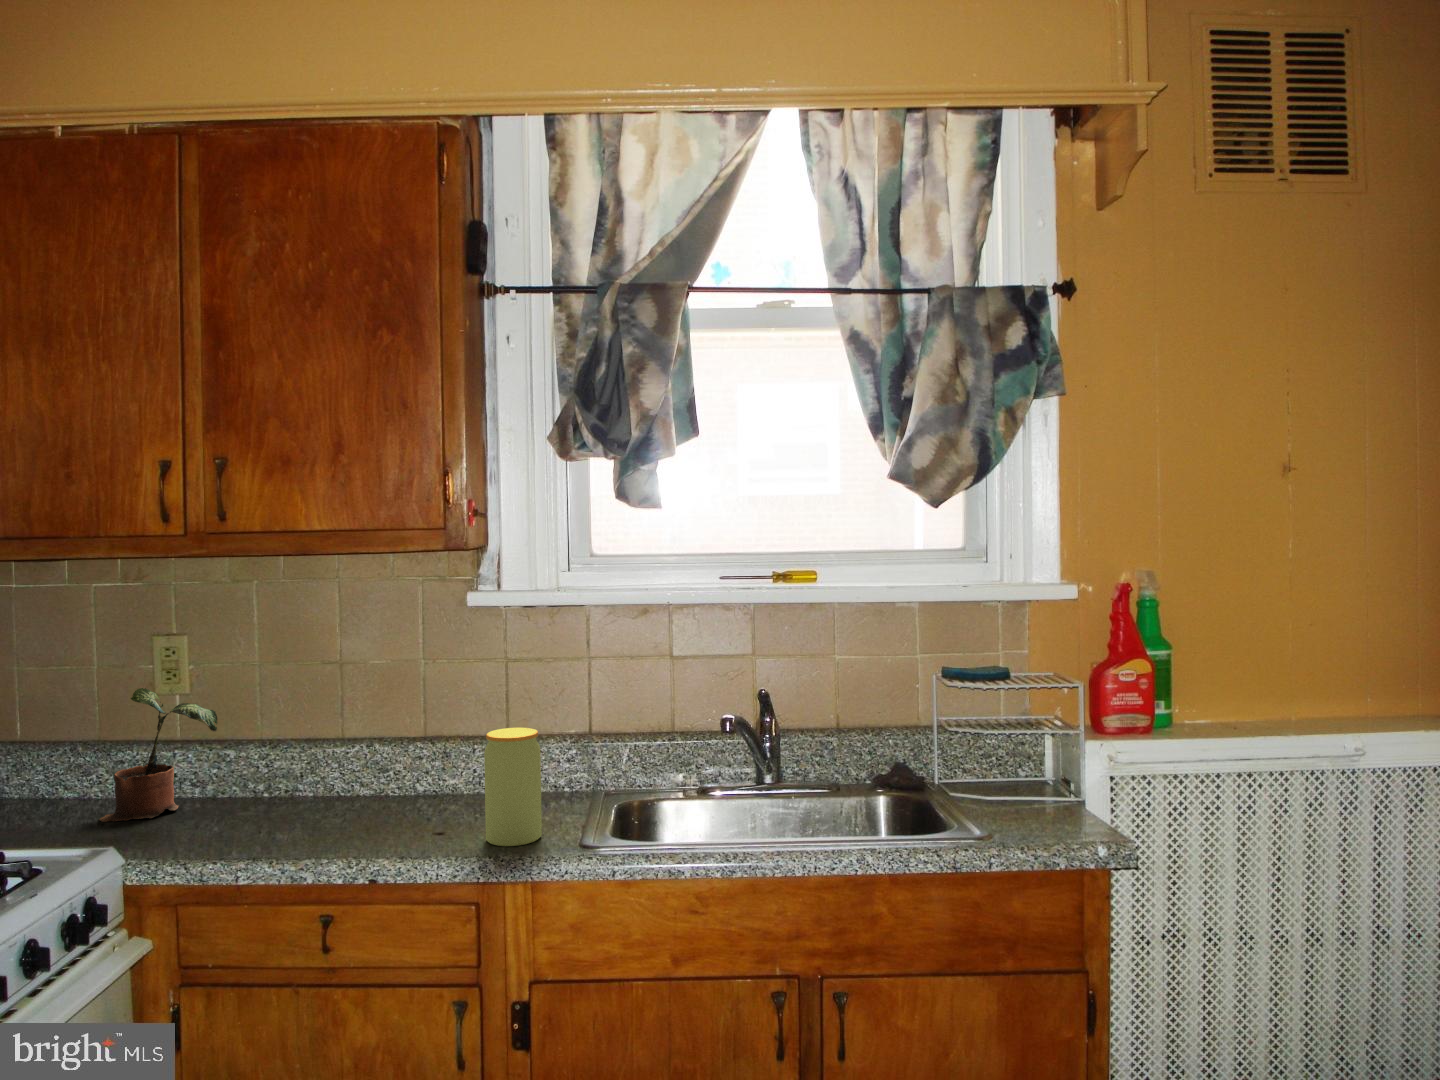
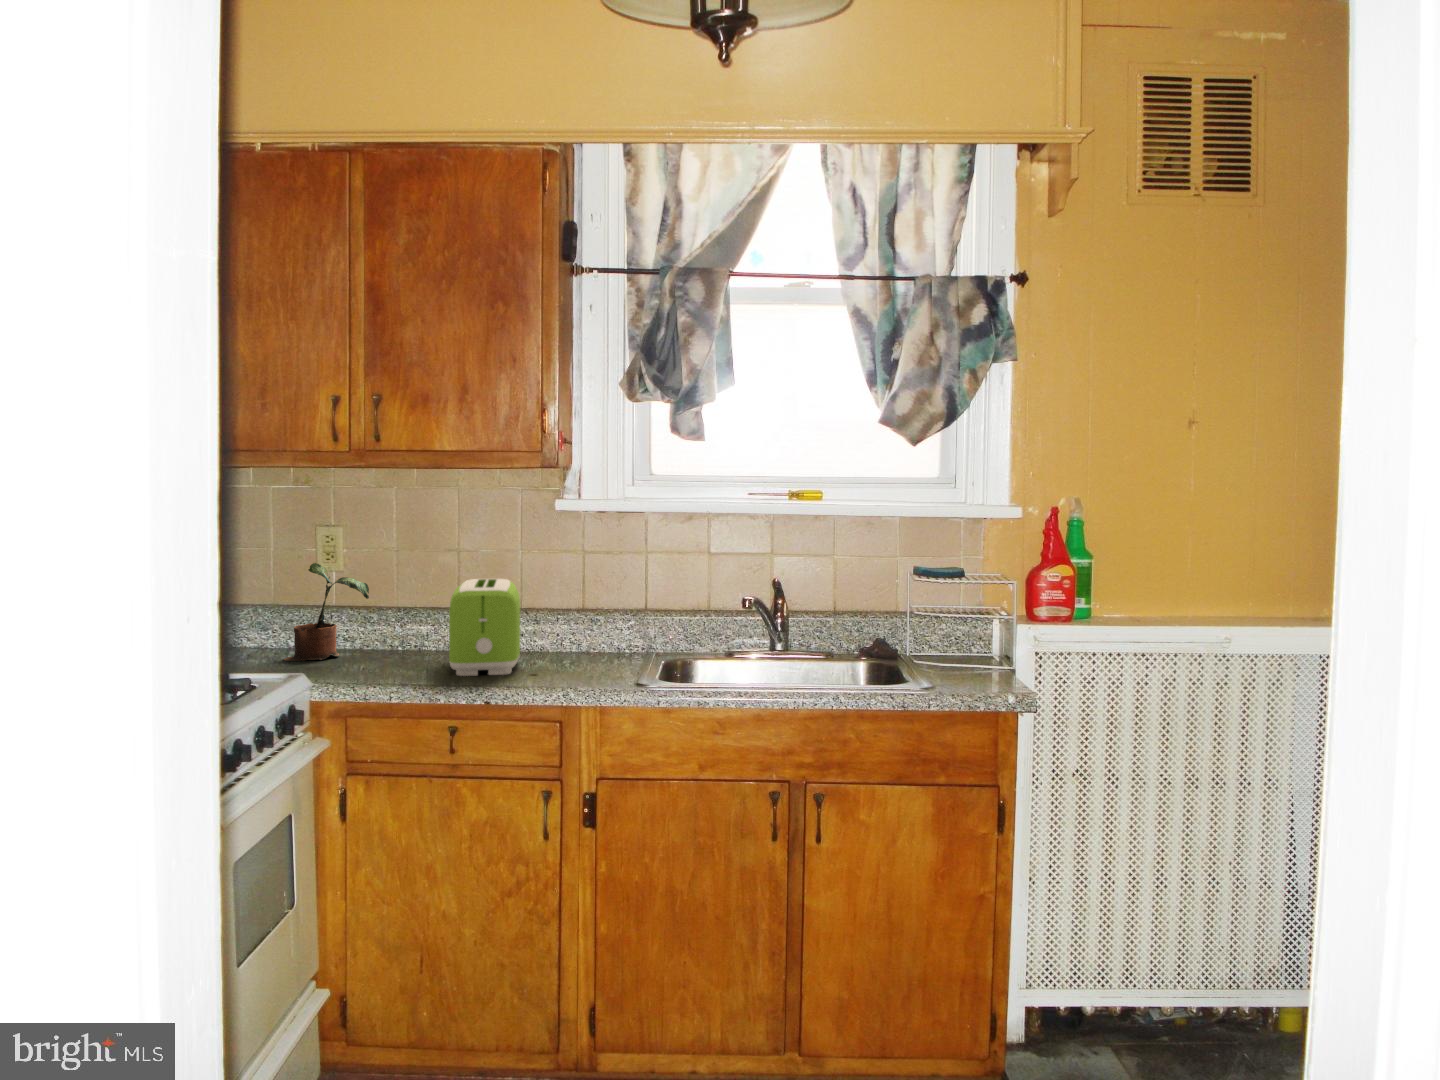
toaster: none [320,698,421,845] -> present [449,579,520,676]
jar: present [484,728,542,846] -> none [570,597,611,680]

